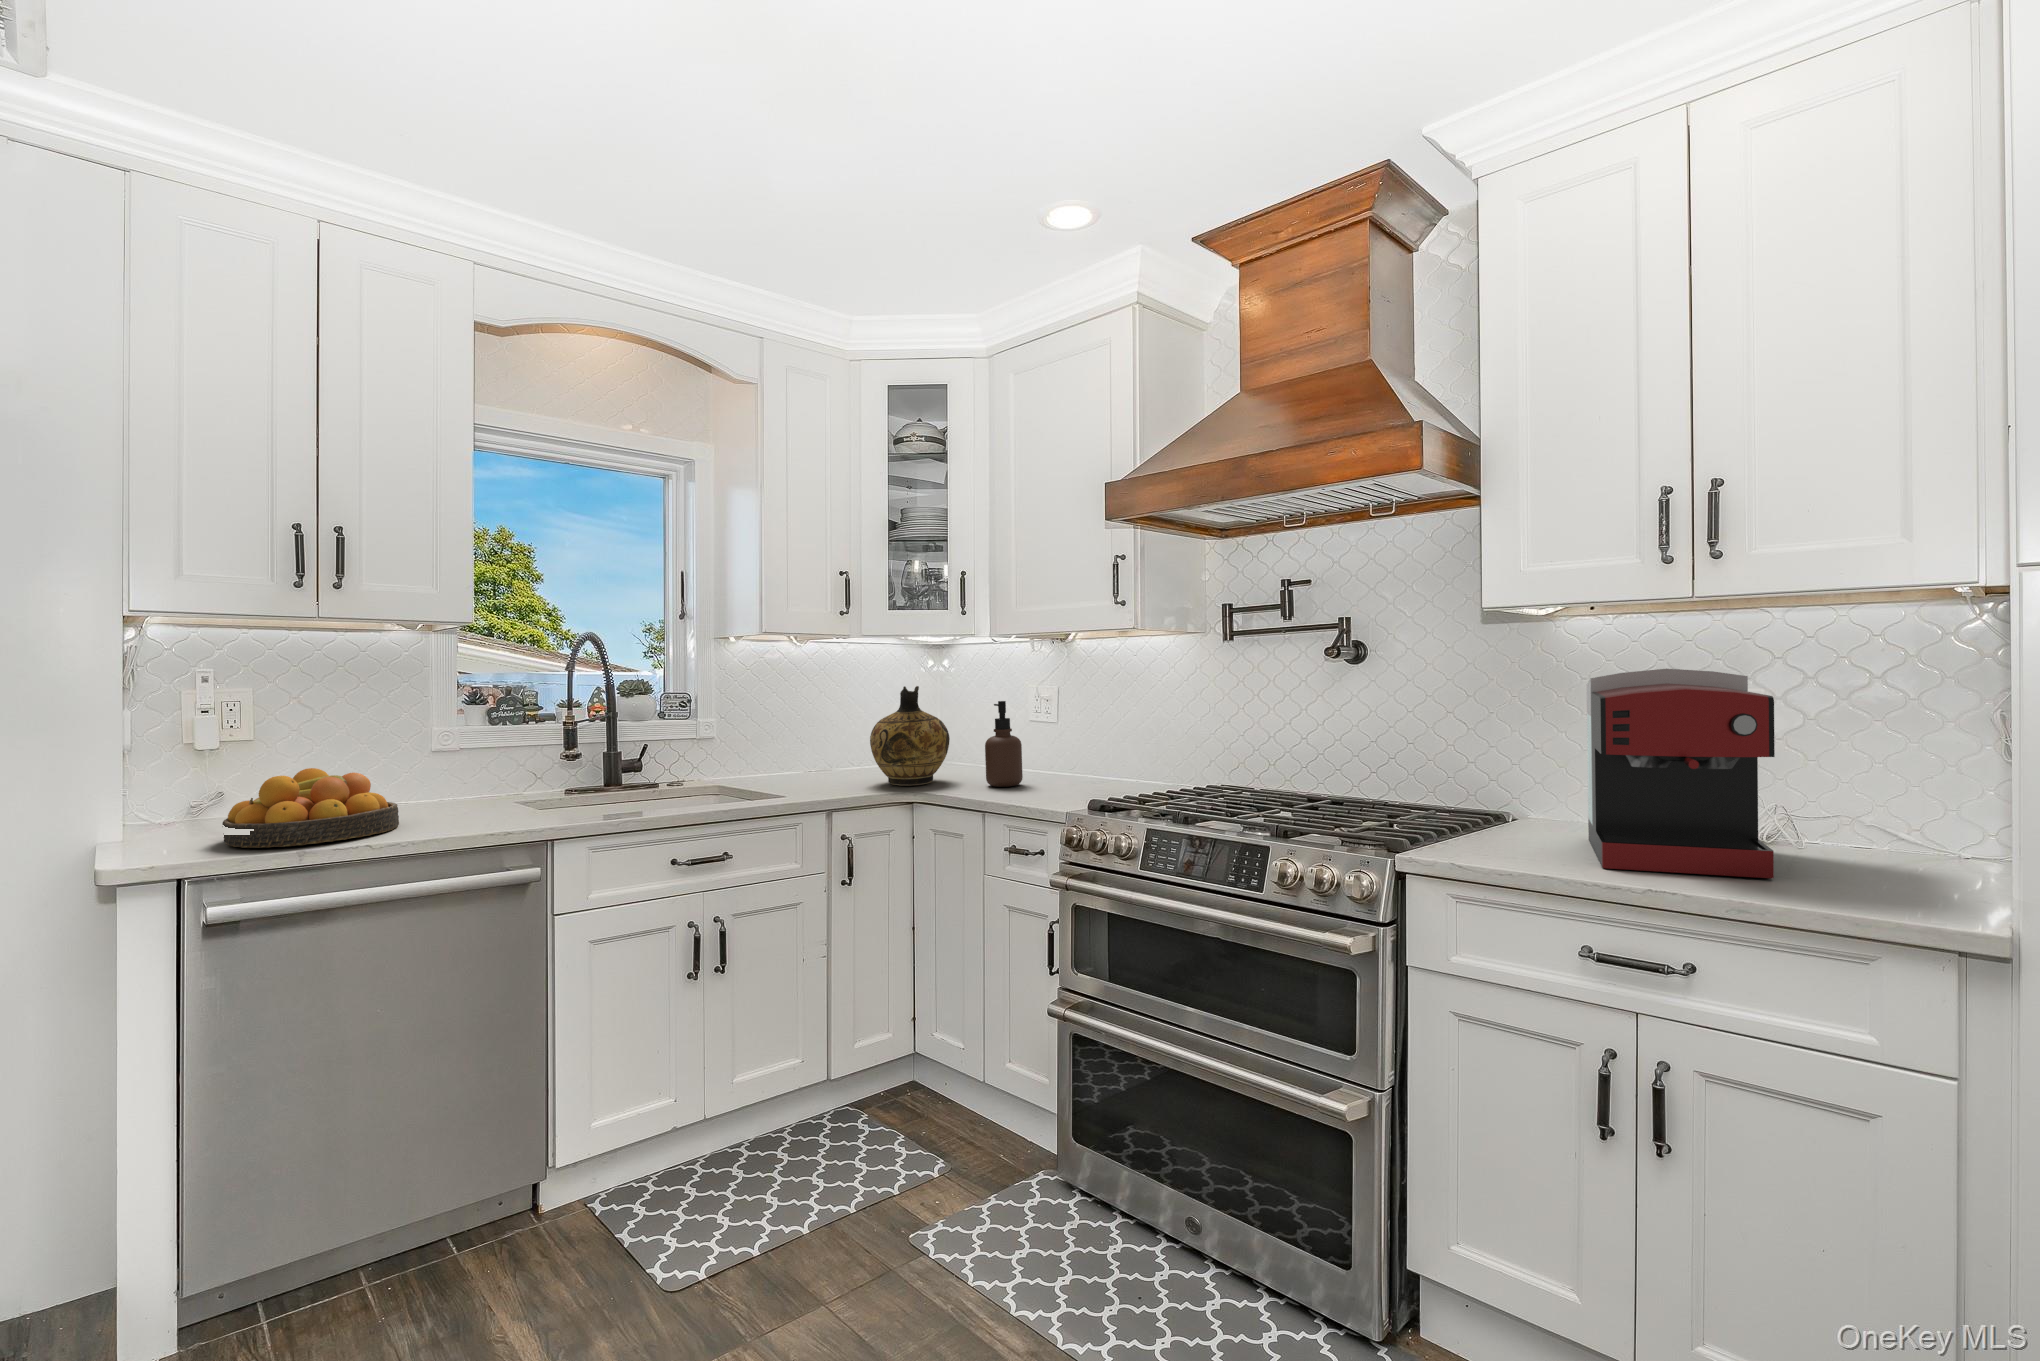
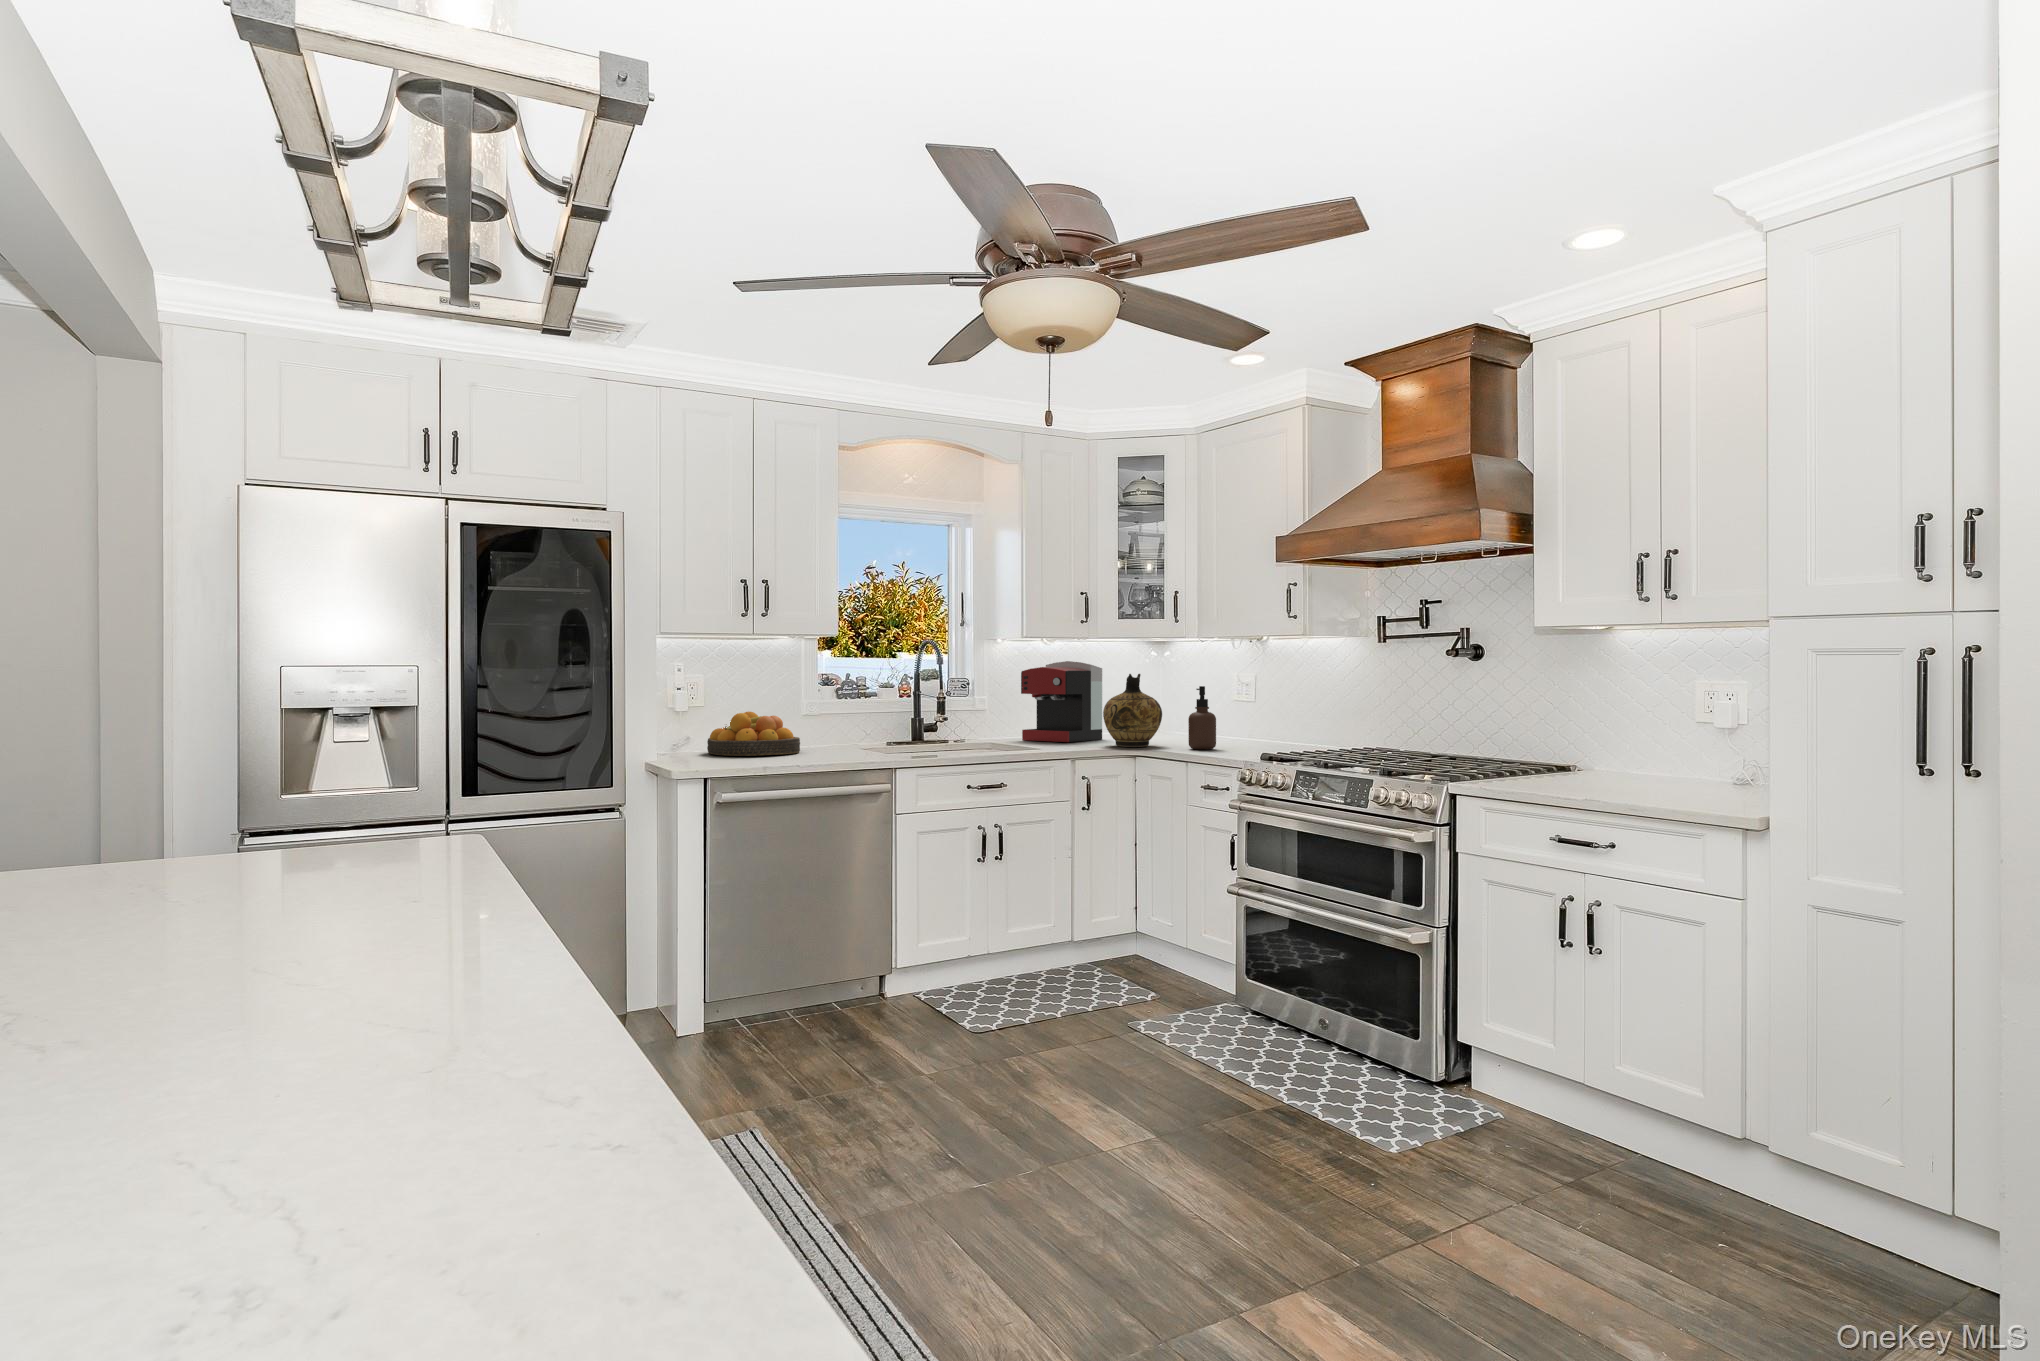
coffee maker: present [1587,669,1775,878] -> present [1021,661,1102,742]

